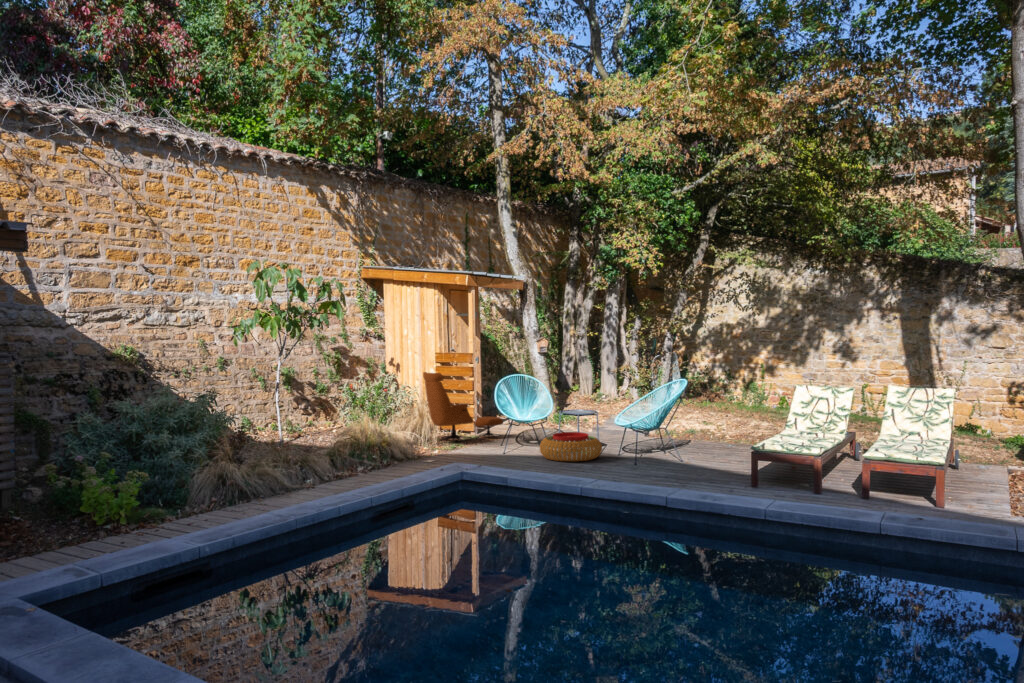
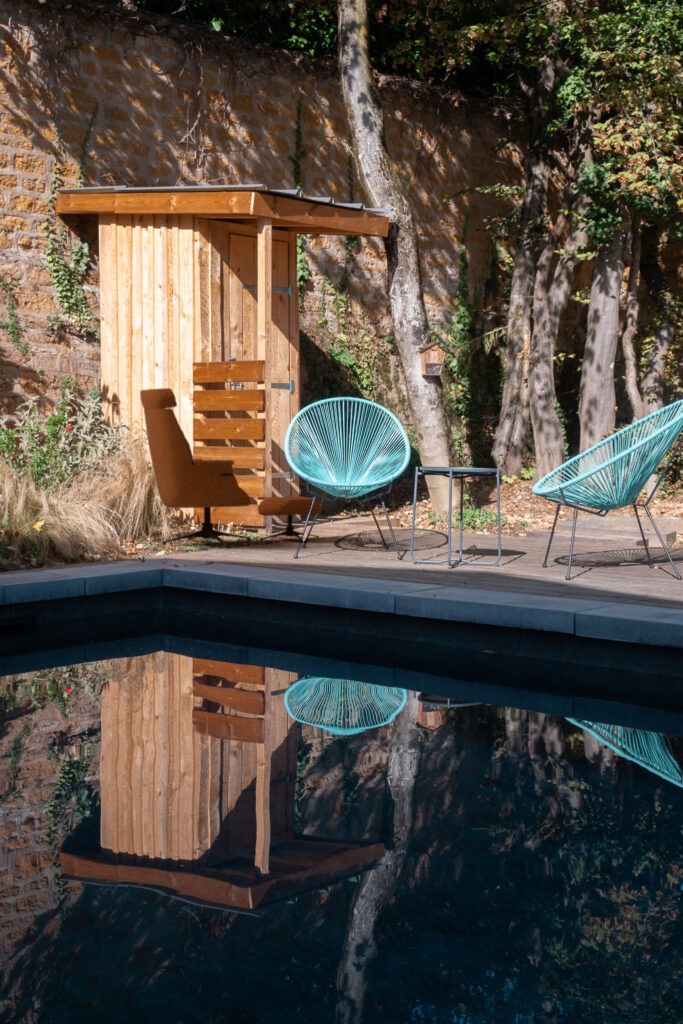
pouf: present [540,432,602,462] -> none [361,518,511,583]

